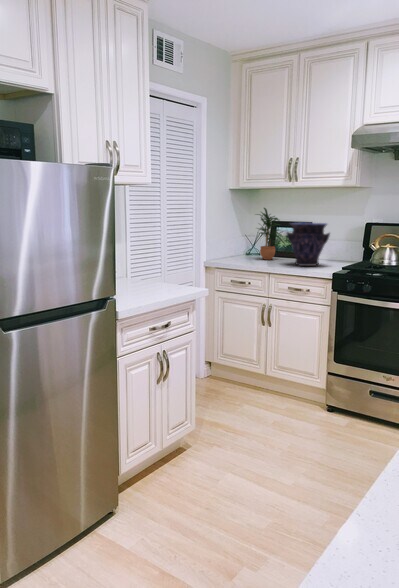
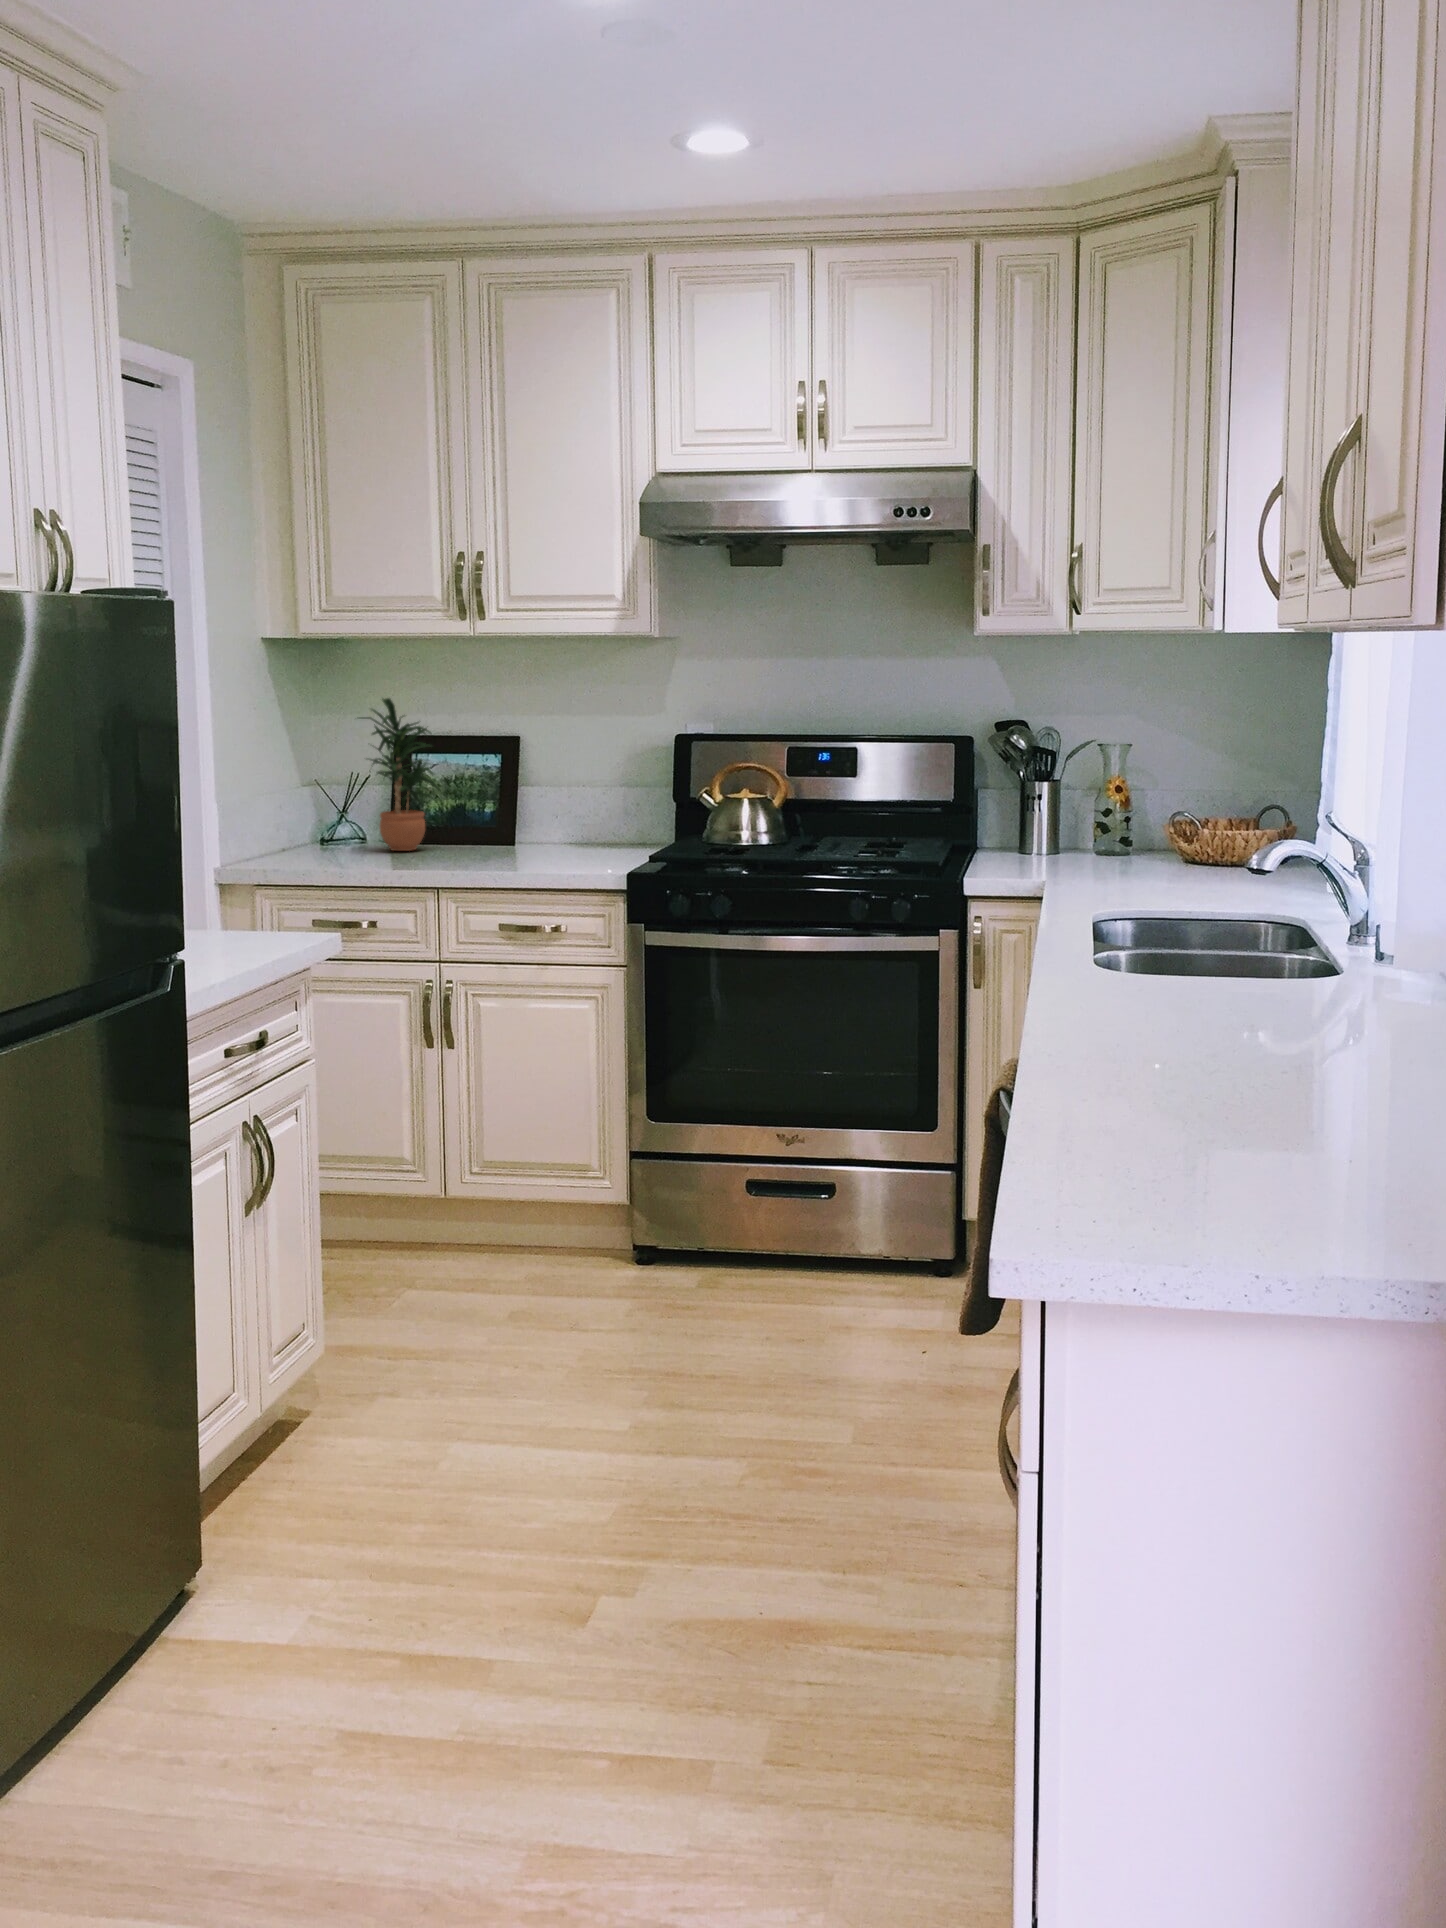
vase: present [287,223,330,266] -> none [468,738,591,862]

